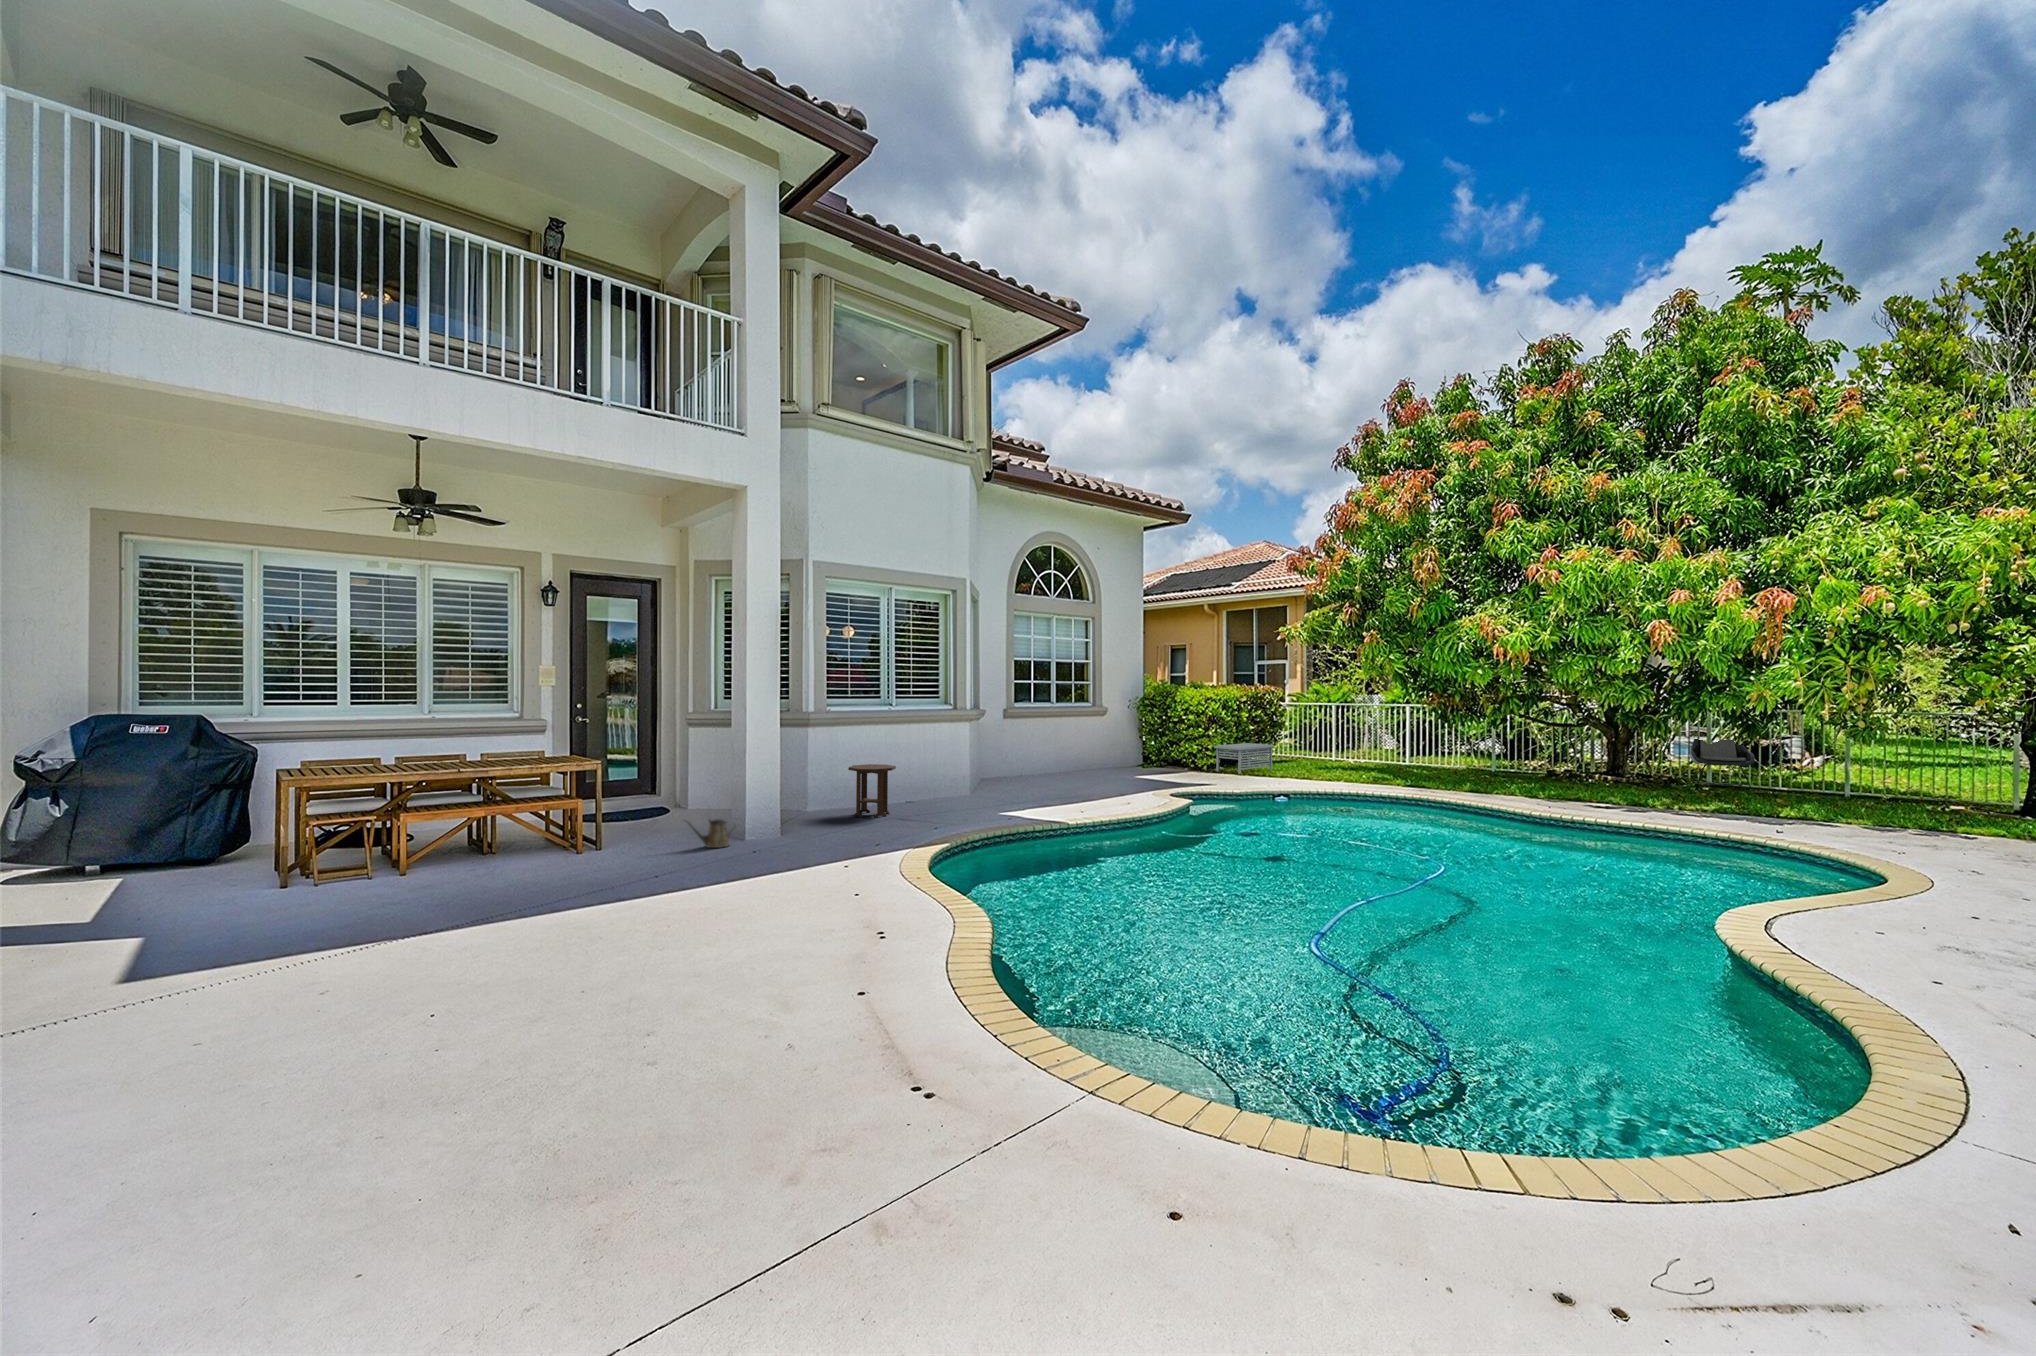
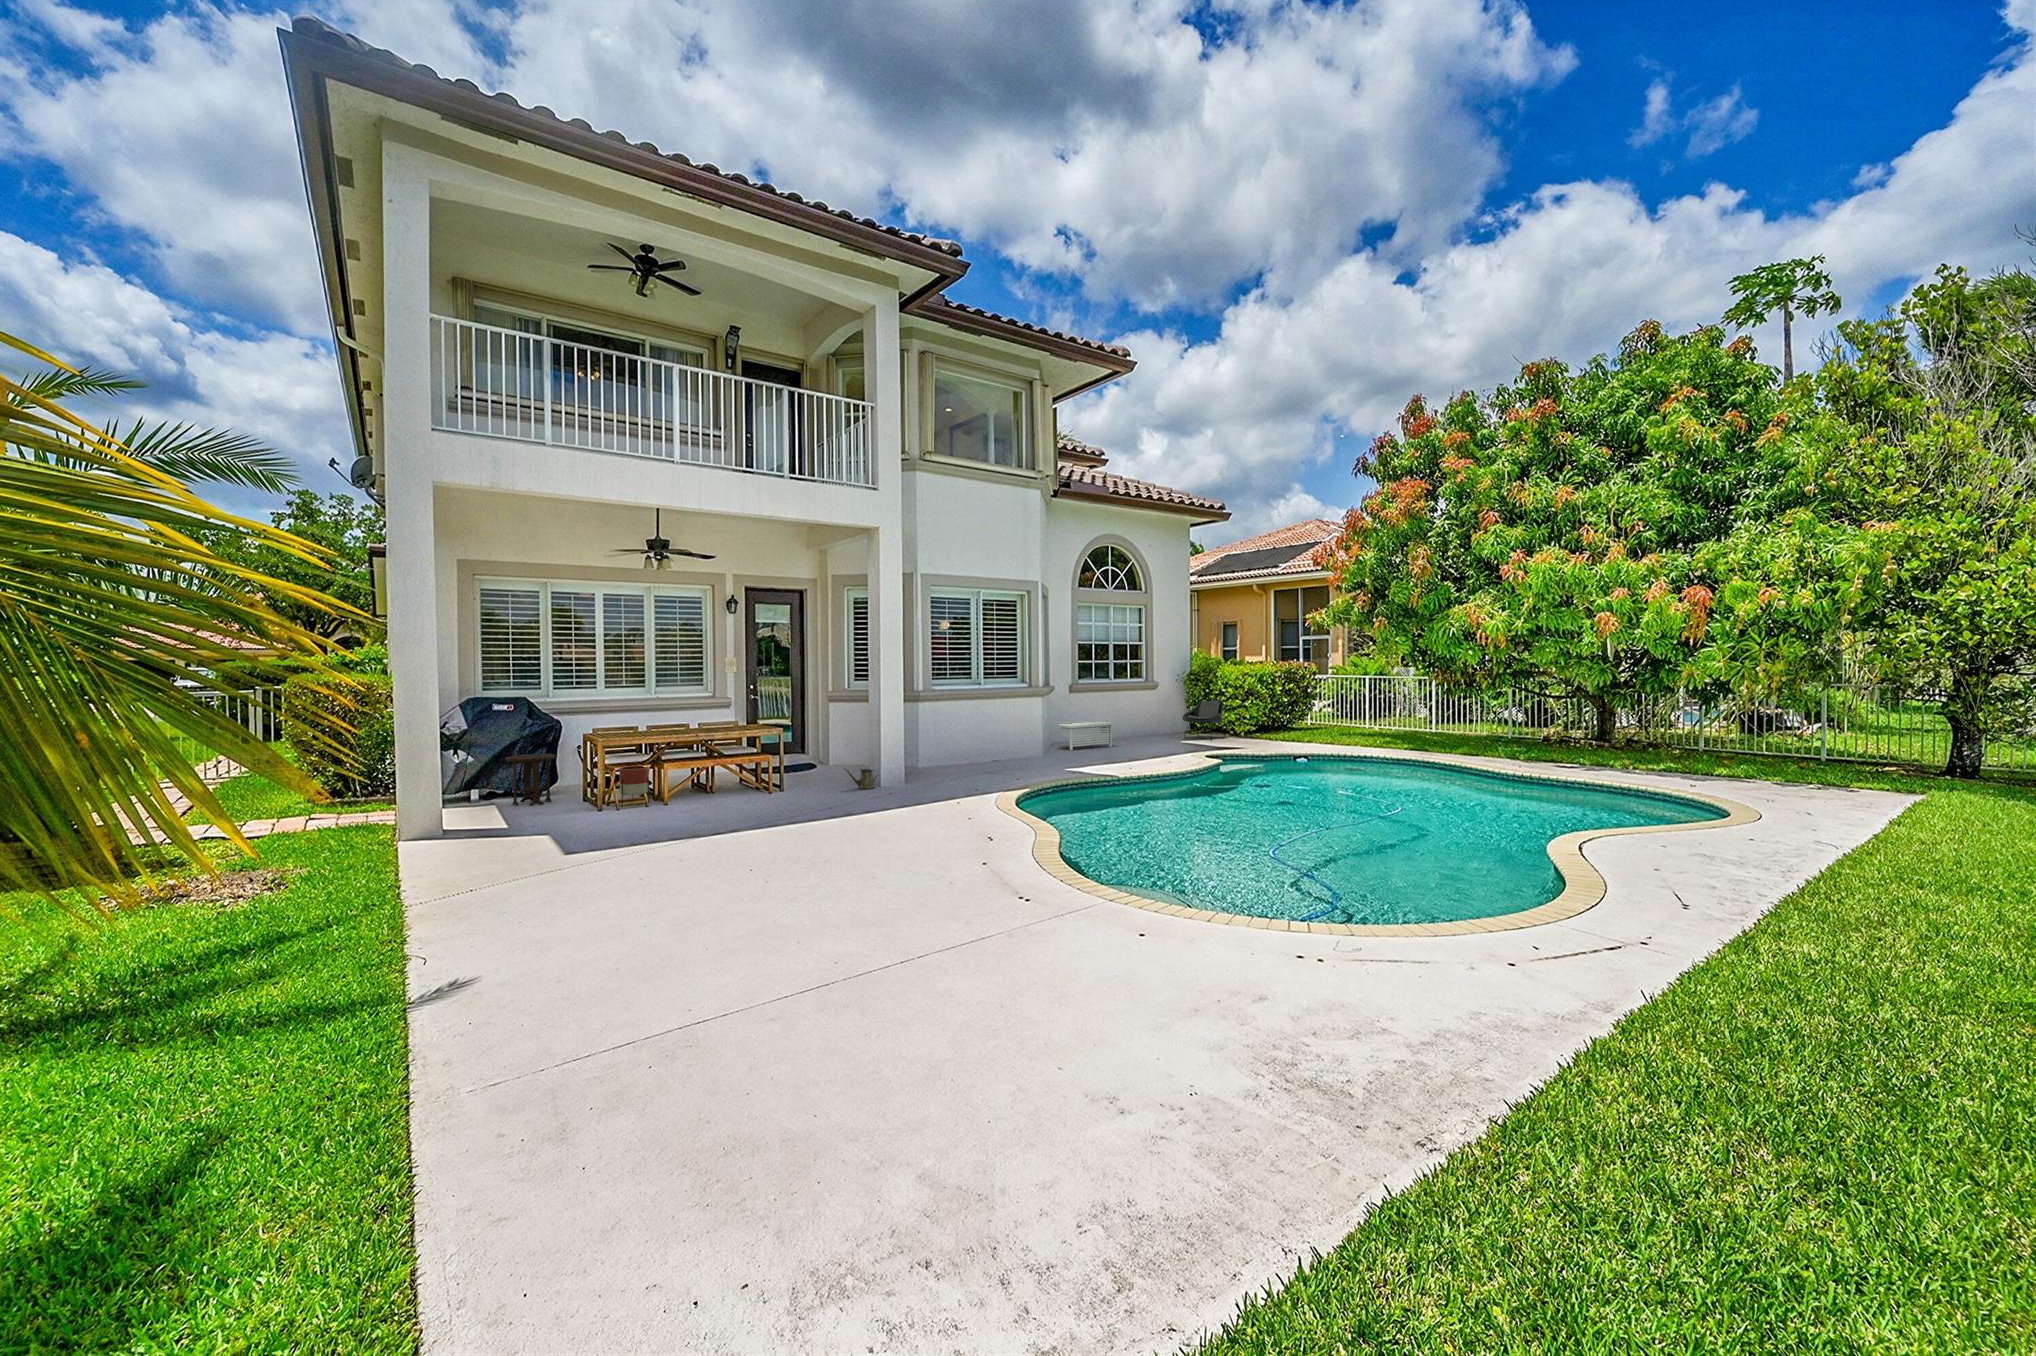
lounge chair: present [1690,739,1755,790] -> present [1182,699,1225,741]
storage bench: present [1214,743,1274,774] -> present [1059,721,1113,750]
side table: present [848,764,896,818] -> present [505,754,557,806]
planter: none [309,820,363,884] -> present [619,766,649,806]

